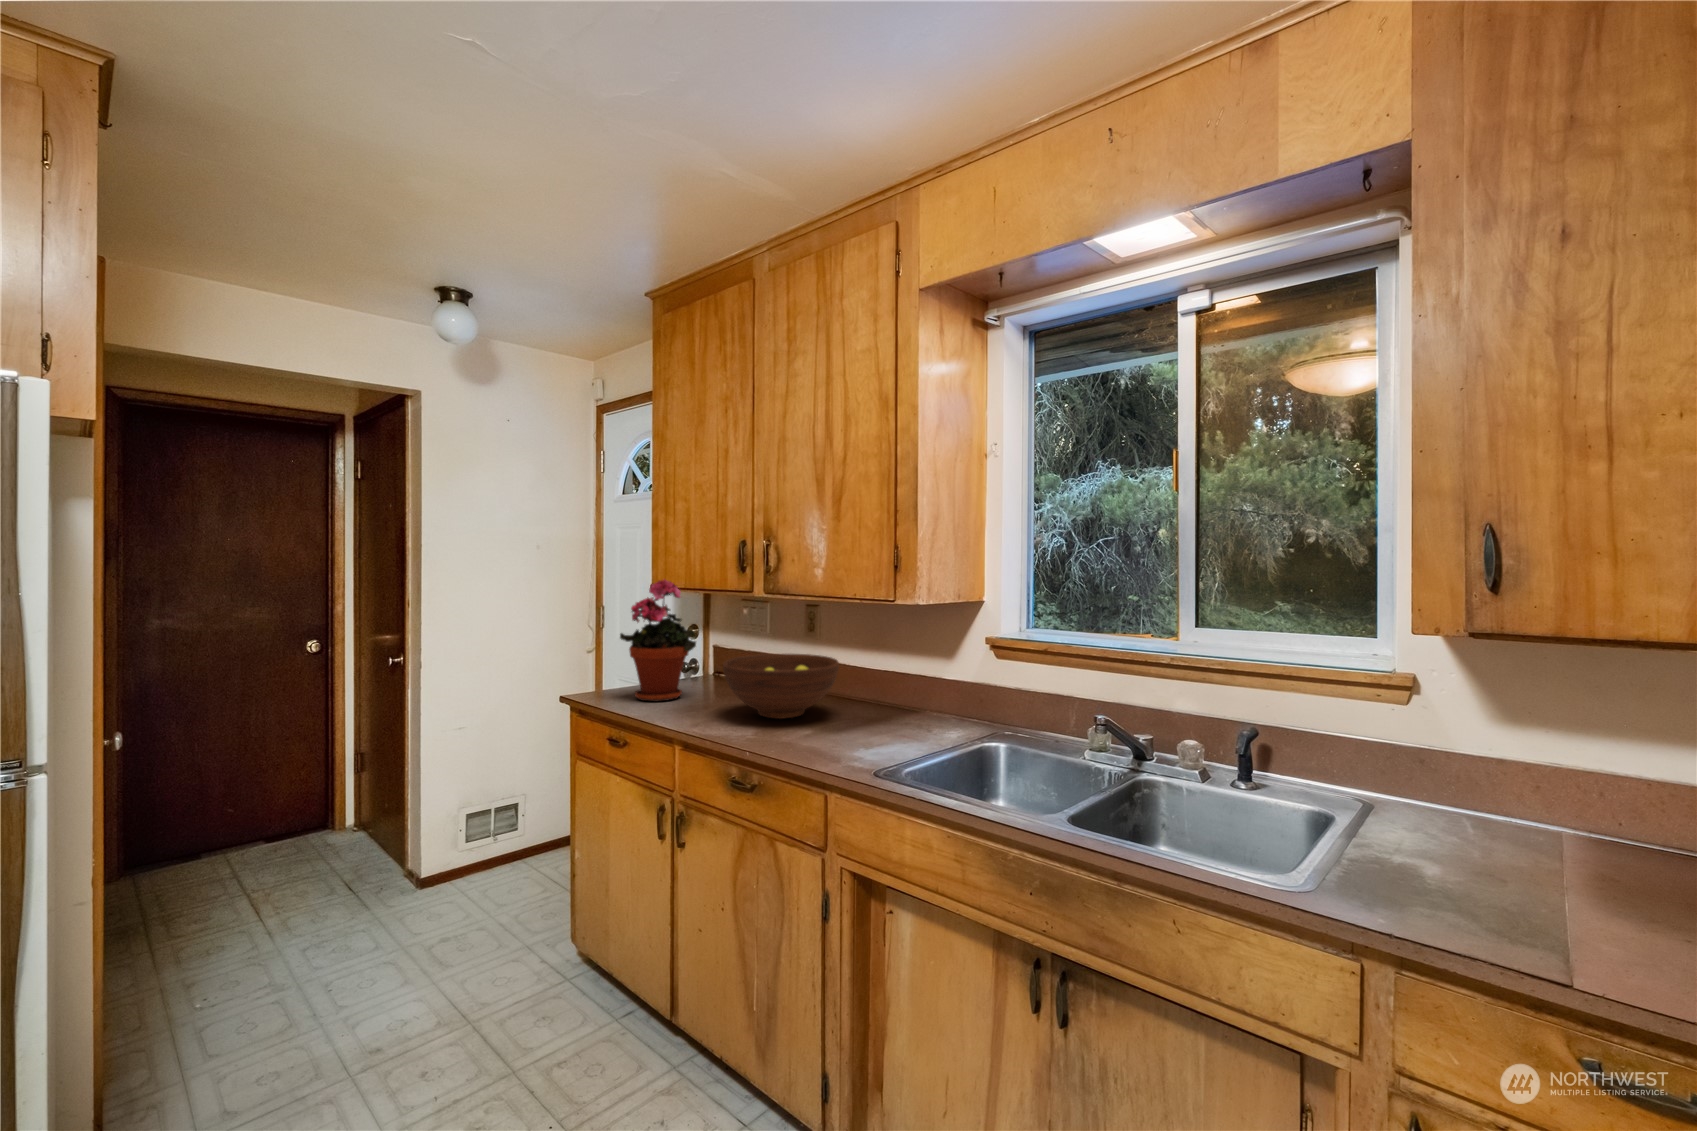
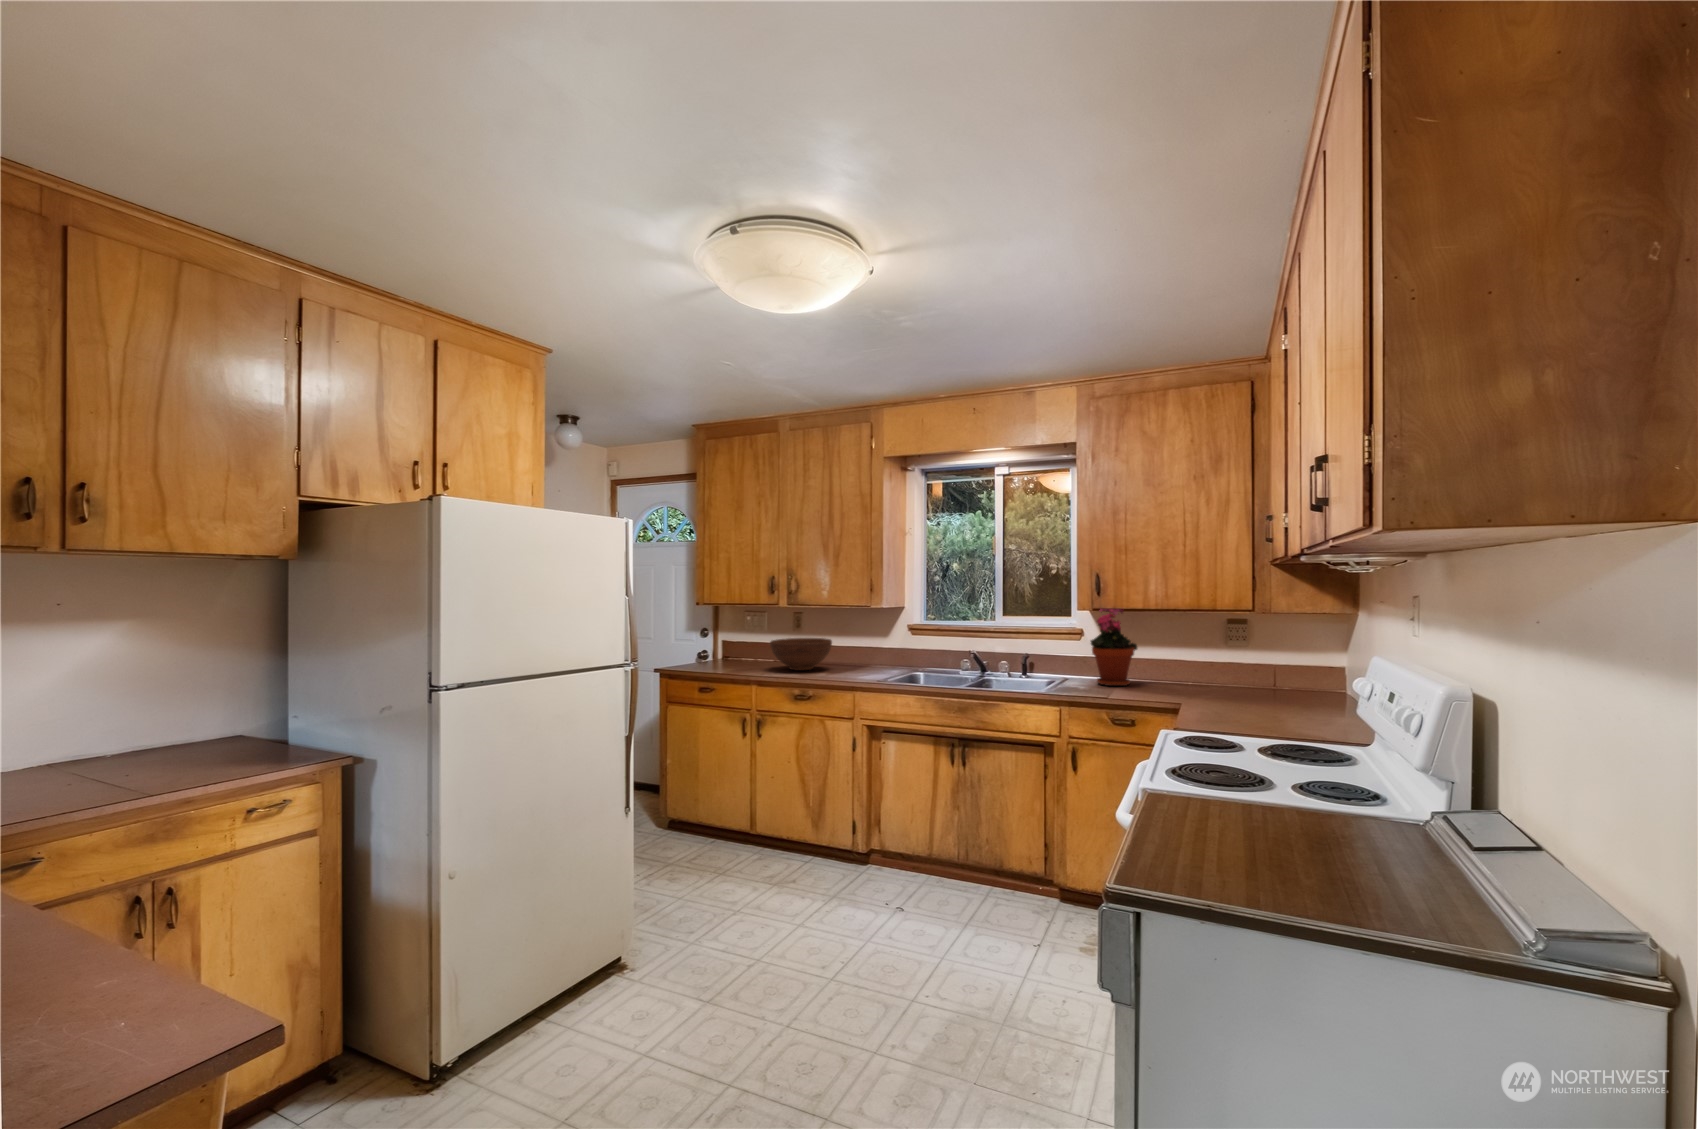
potted plant: present [620,580,696,702] -> present [1091,609,1137,686]

